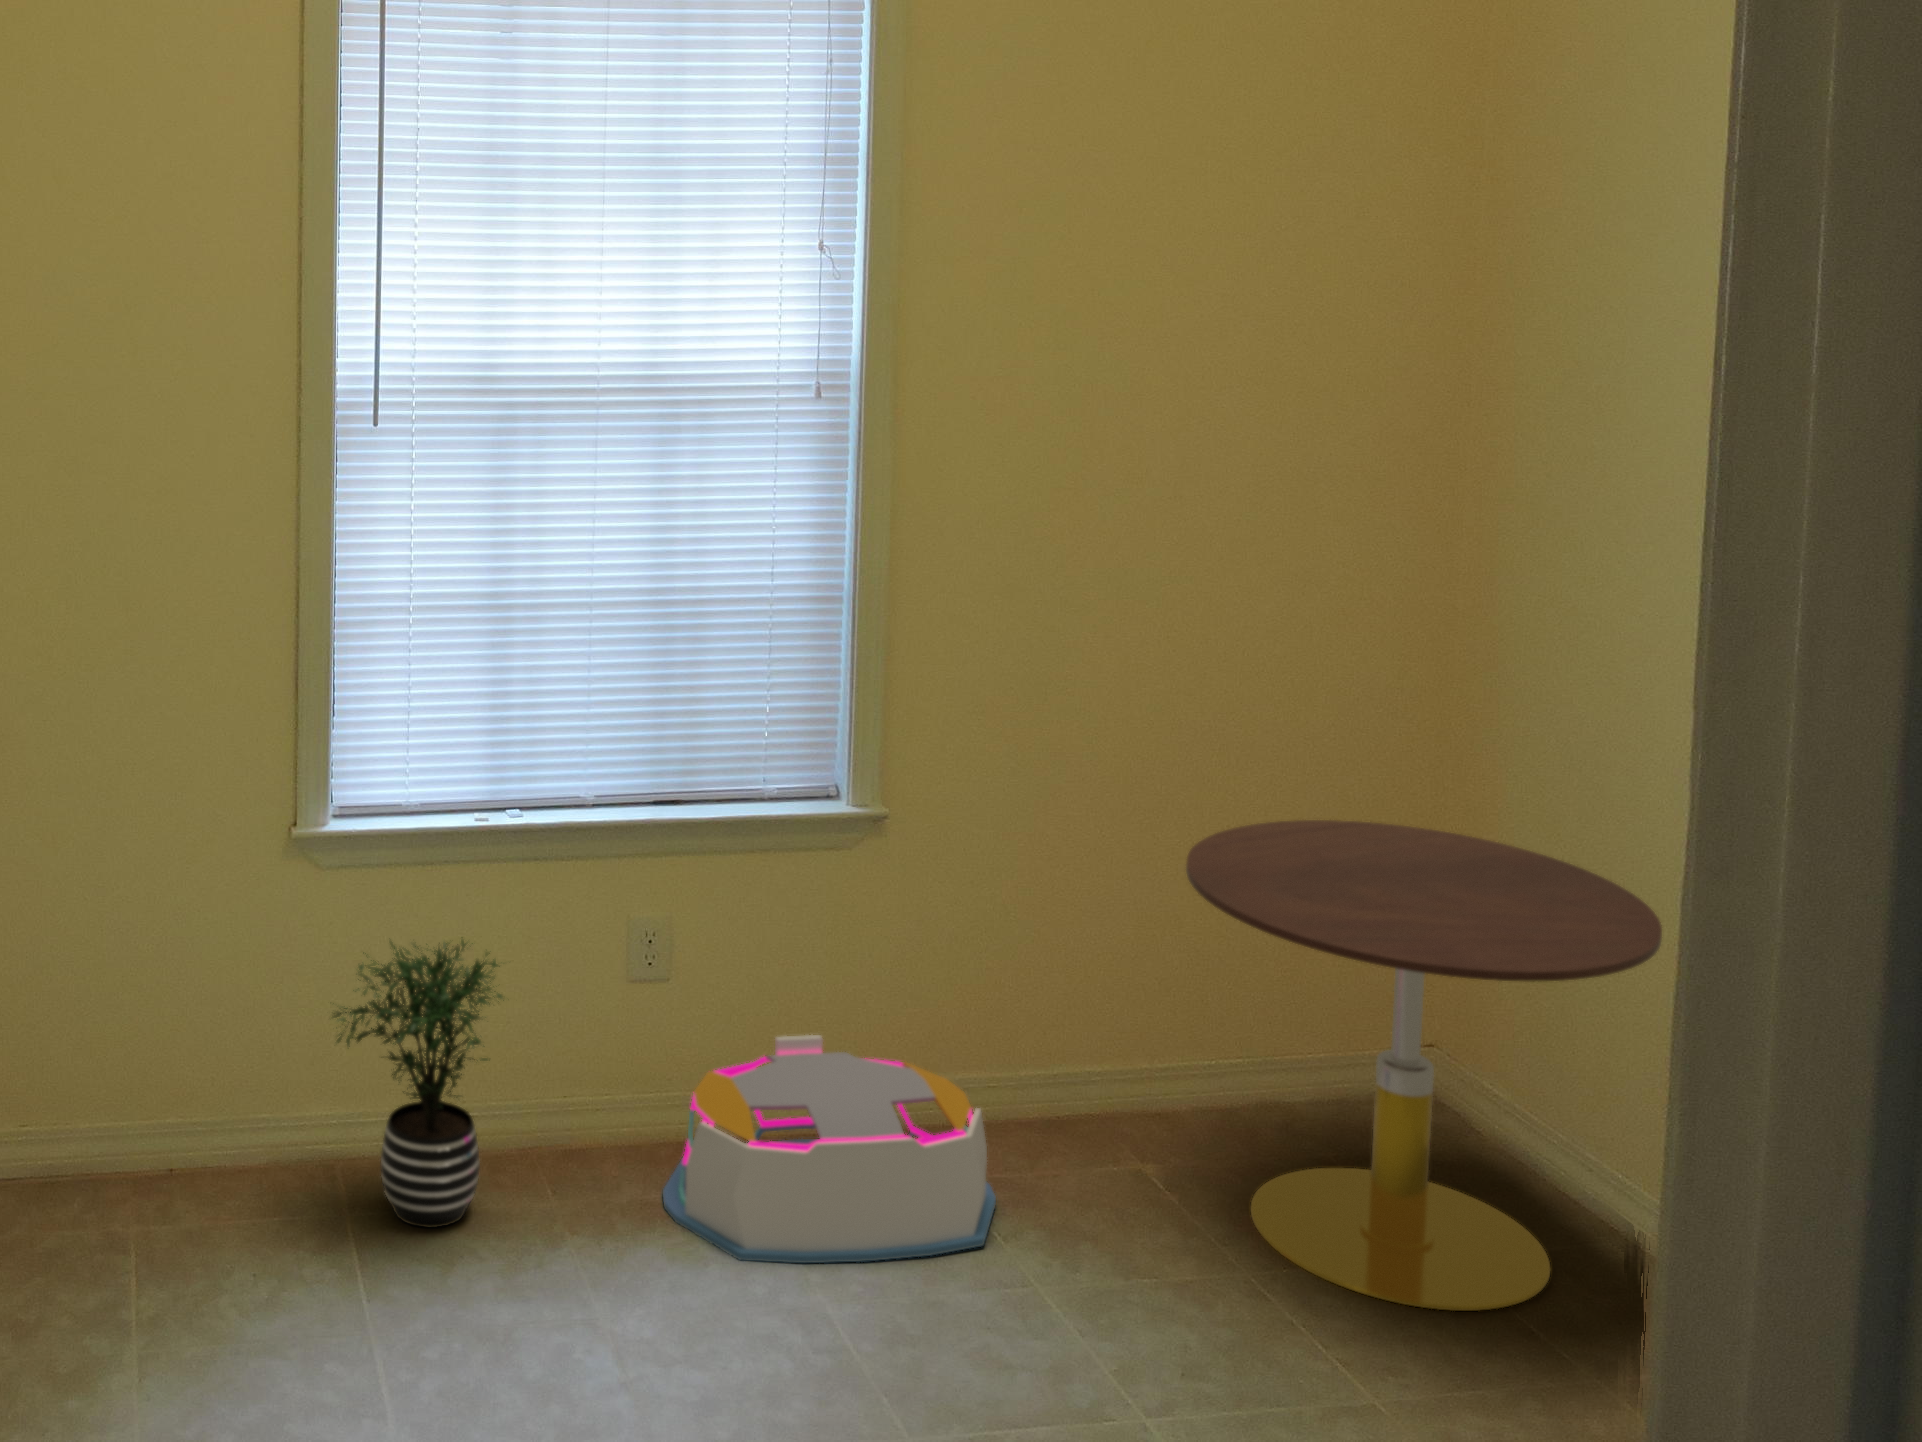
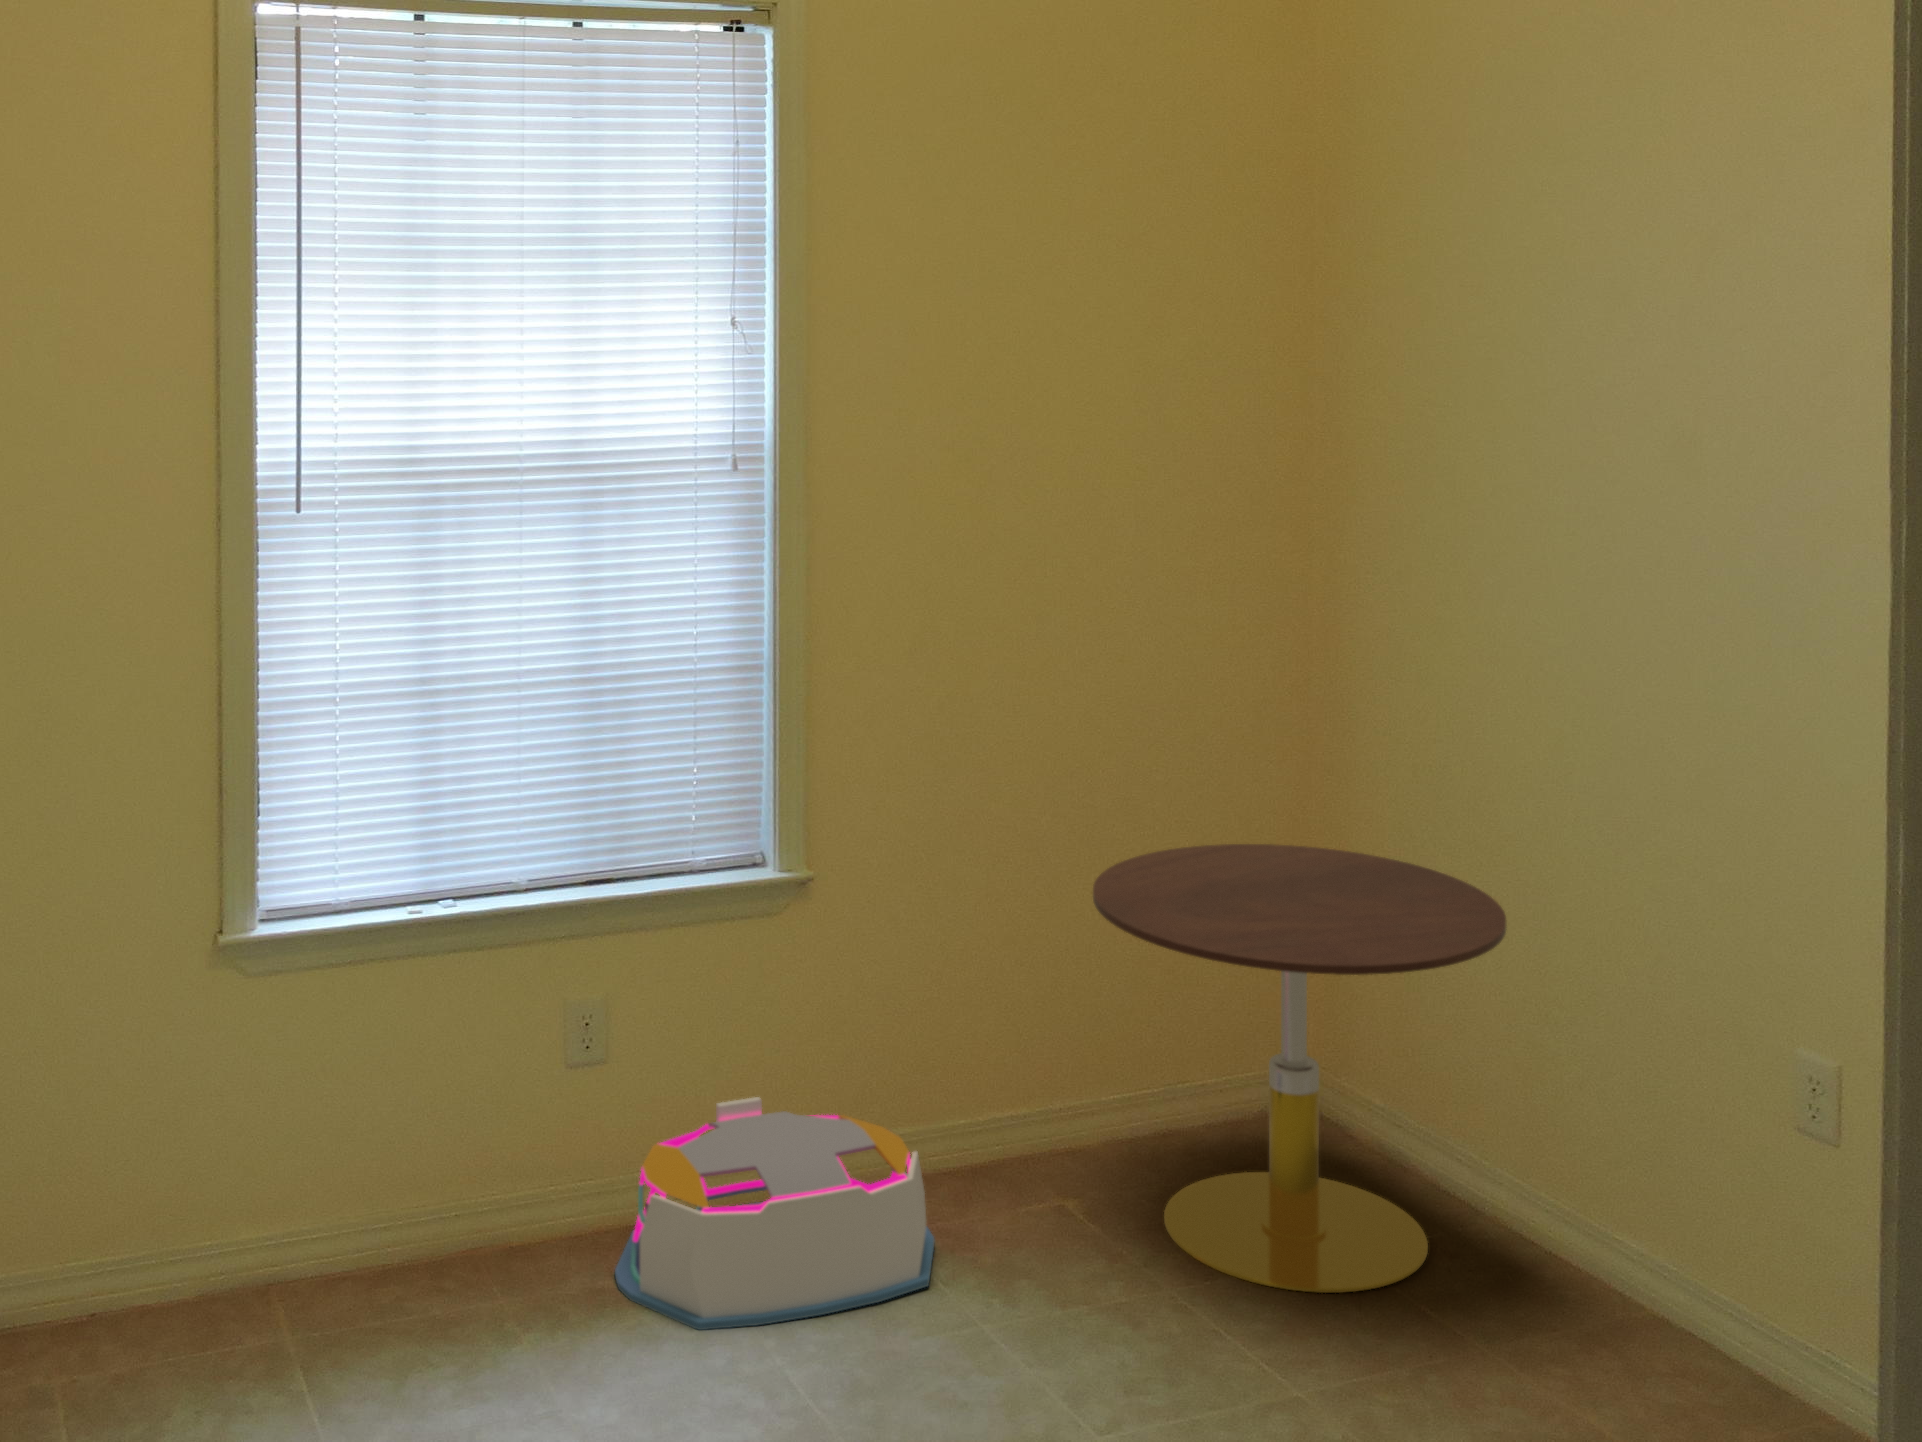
potted plant: present [333,940,504,1228] -> none [268,1031,467,1338]

